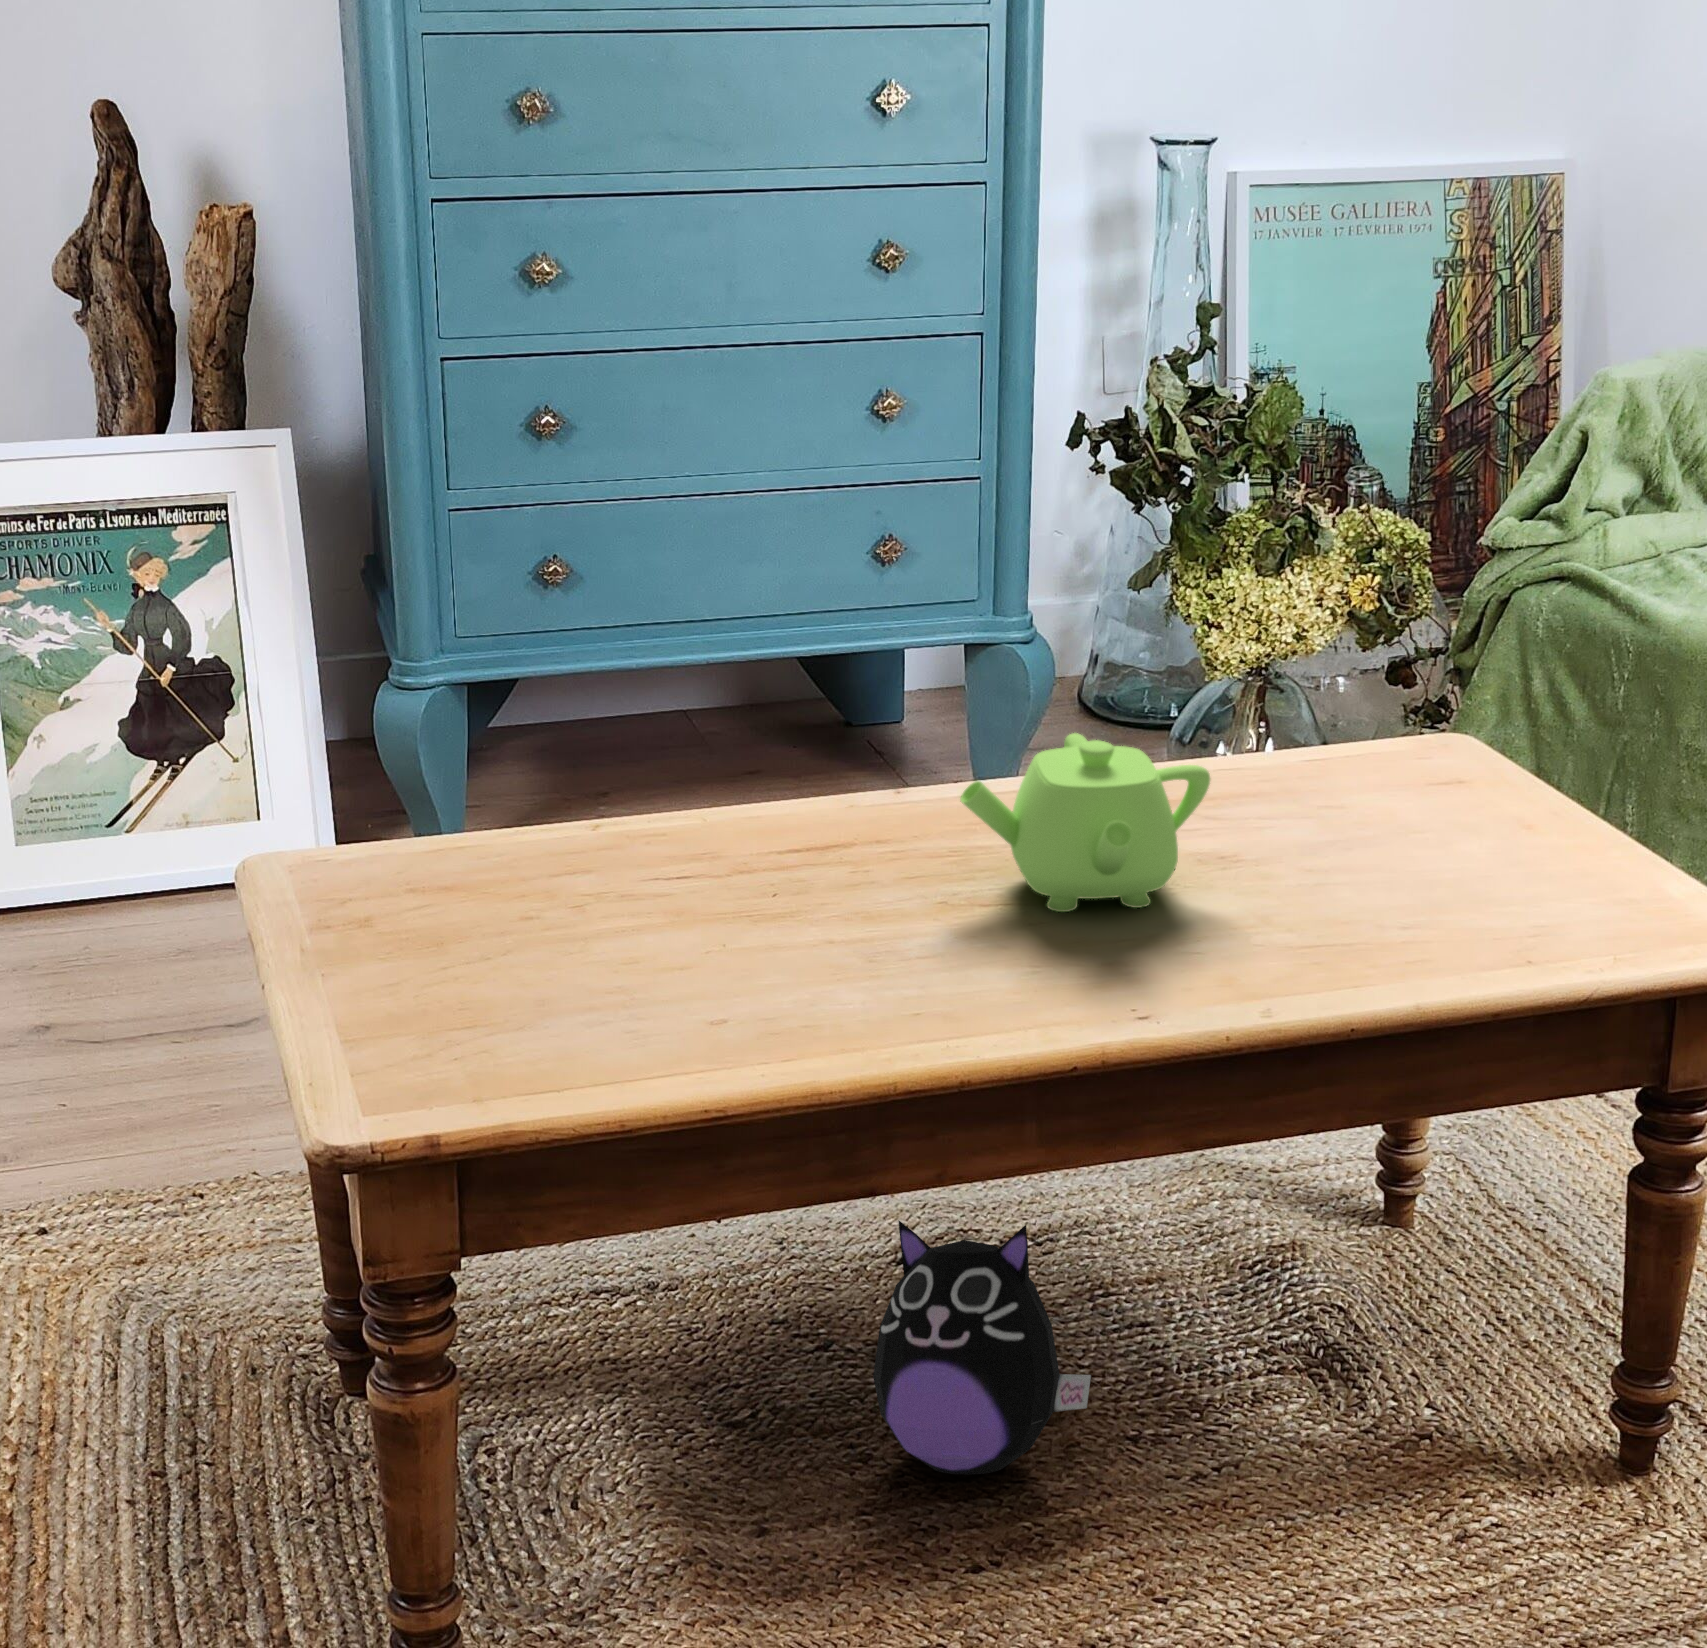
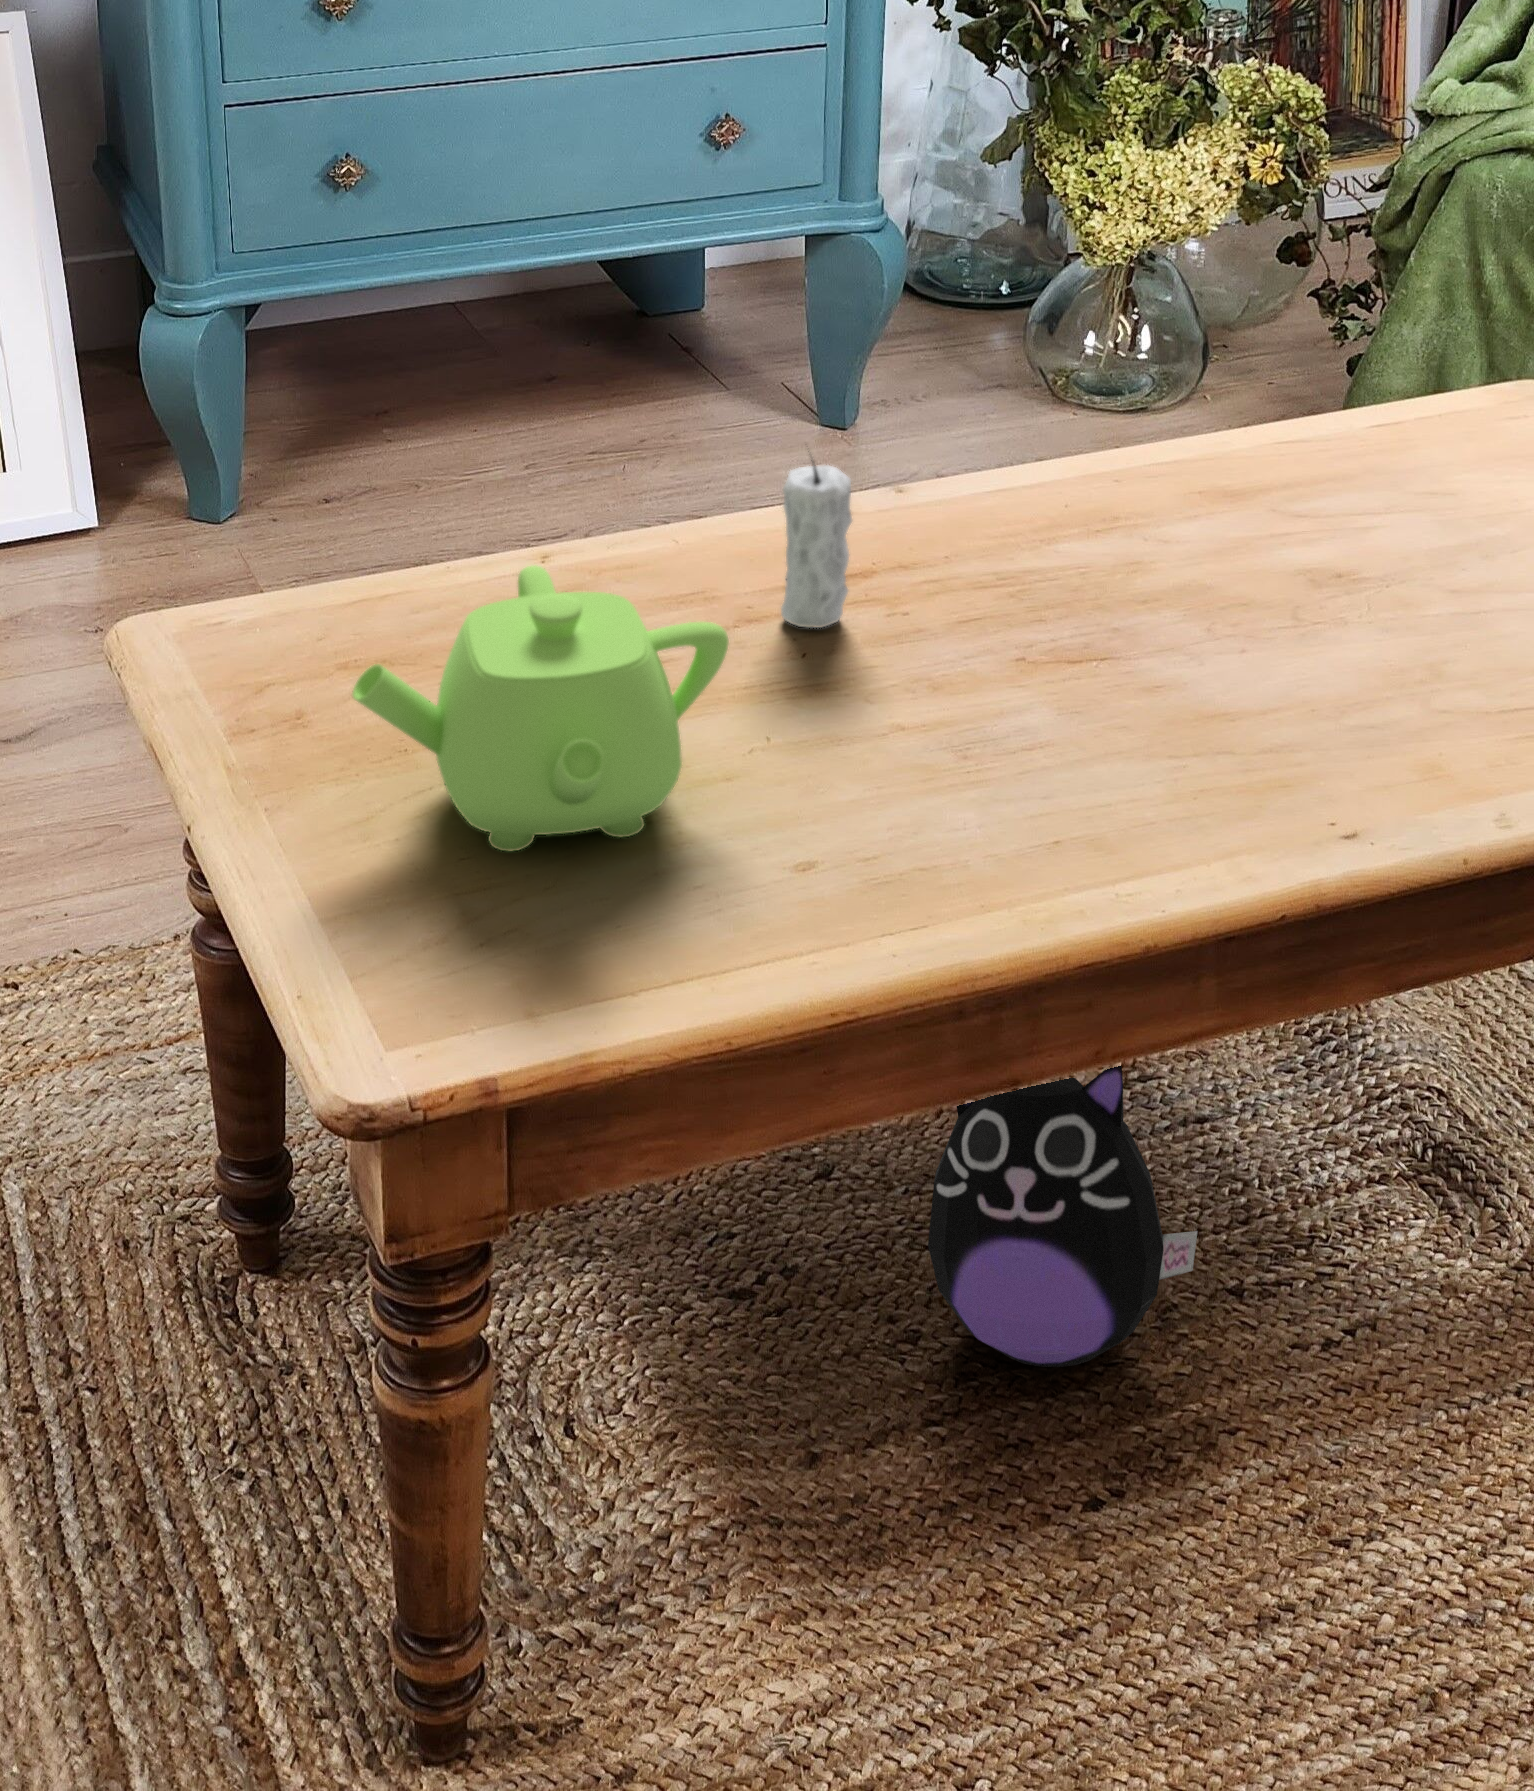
candle: none [760,718,814,865] -> present [781,460,852,628]
teapot: present [960,733,1210,912] -> present [352,565,729,851]

